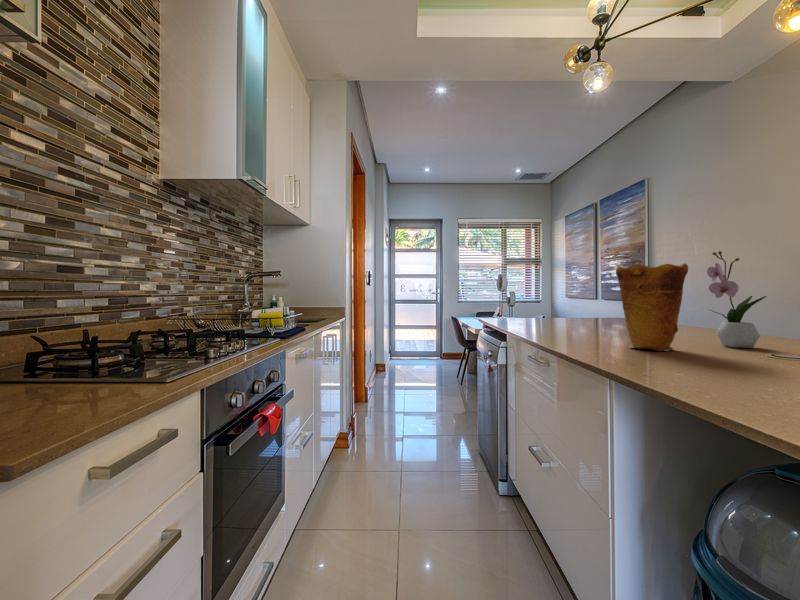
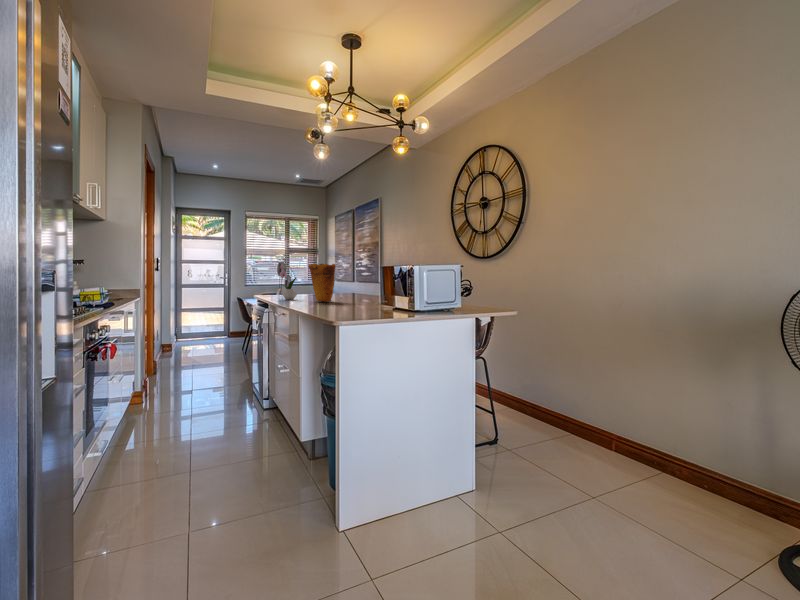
flower arrangement: present [707,251,766,348] -> present [280,258,297,300]

